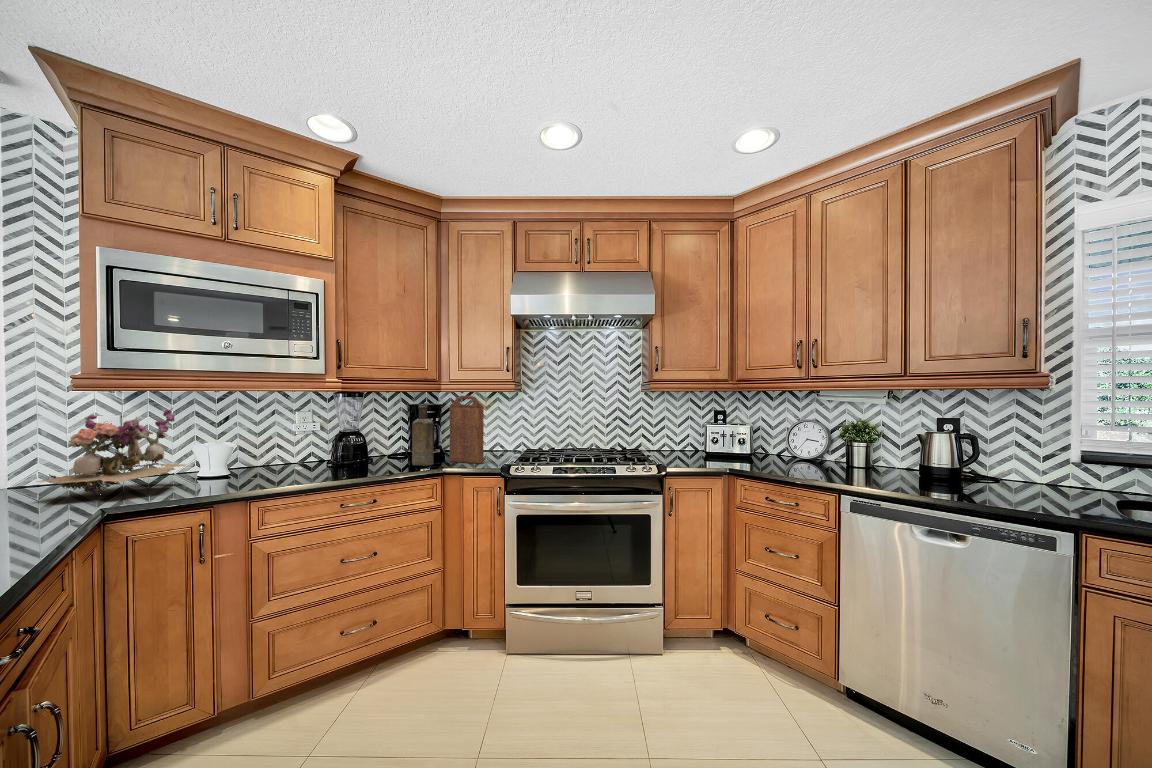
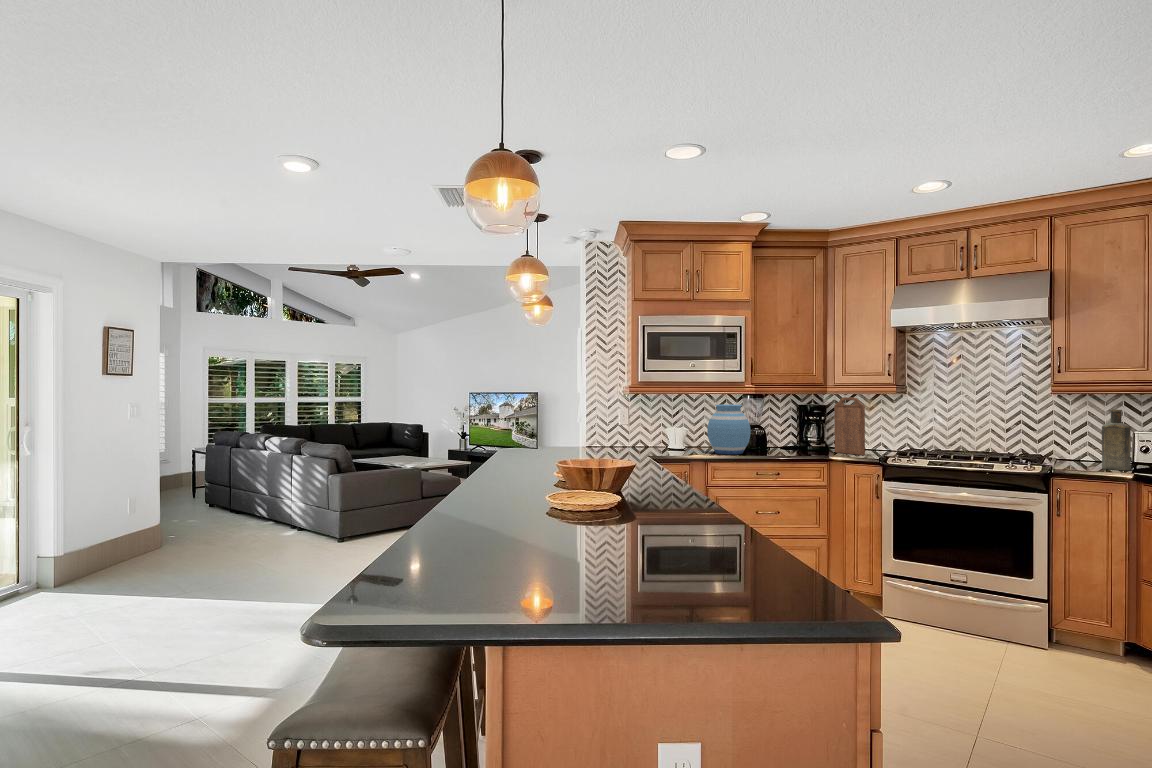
bottle: present [412,406,434,466] -> present [1102,410,1131,470]
flower arrangement: present [38,407,186,494] -> none [602,403,662,451]
vase: none [268,408,338,482] -> present [707,405,751,454]

